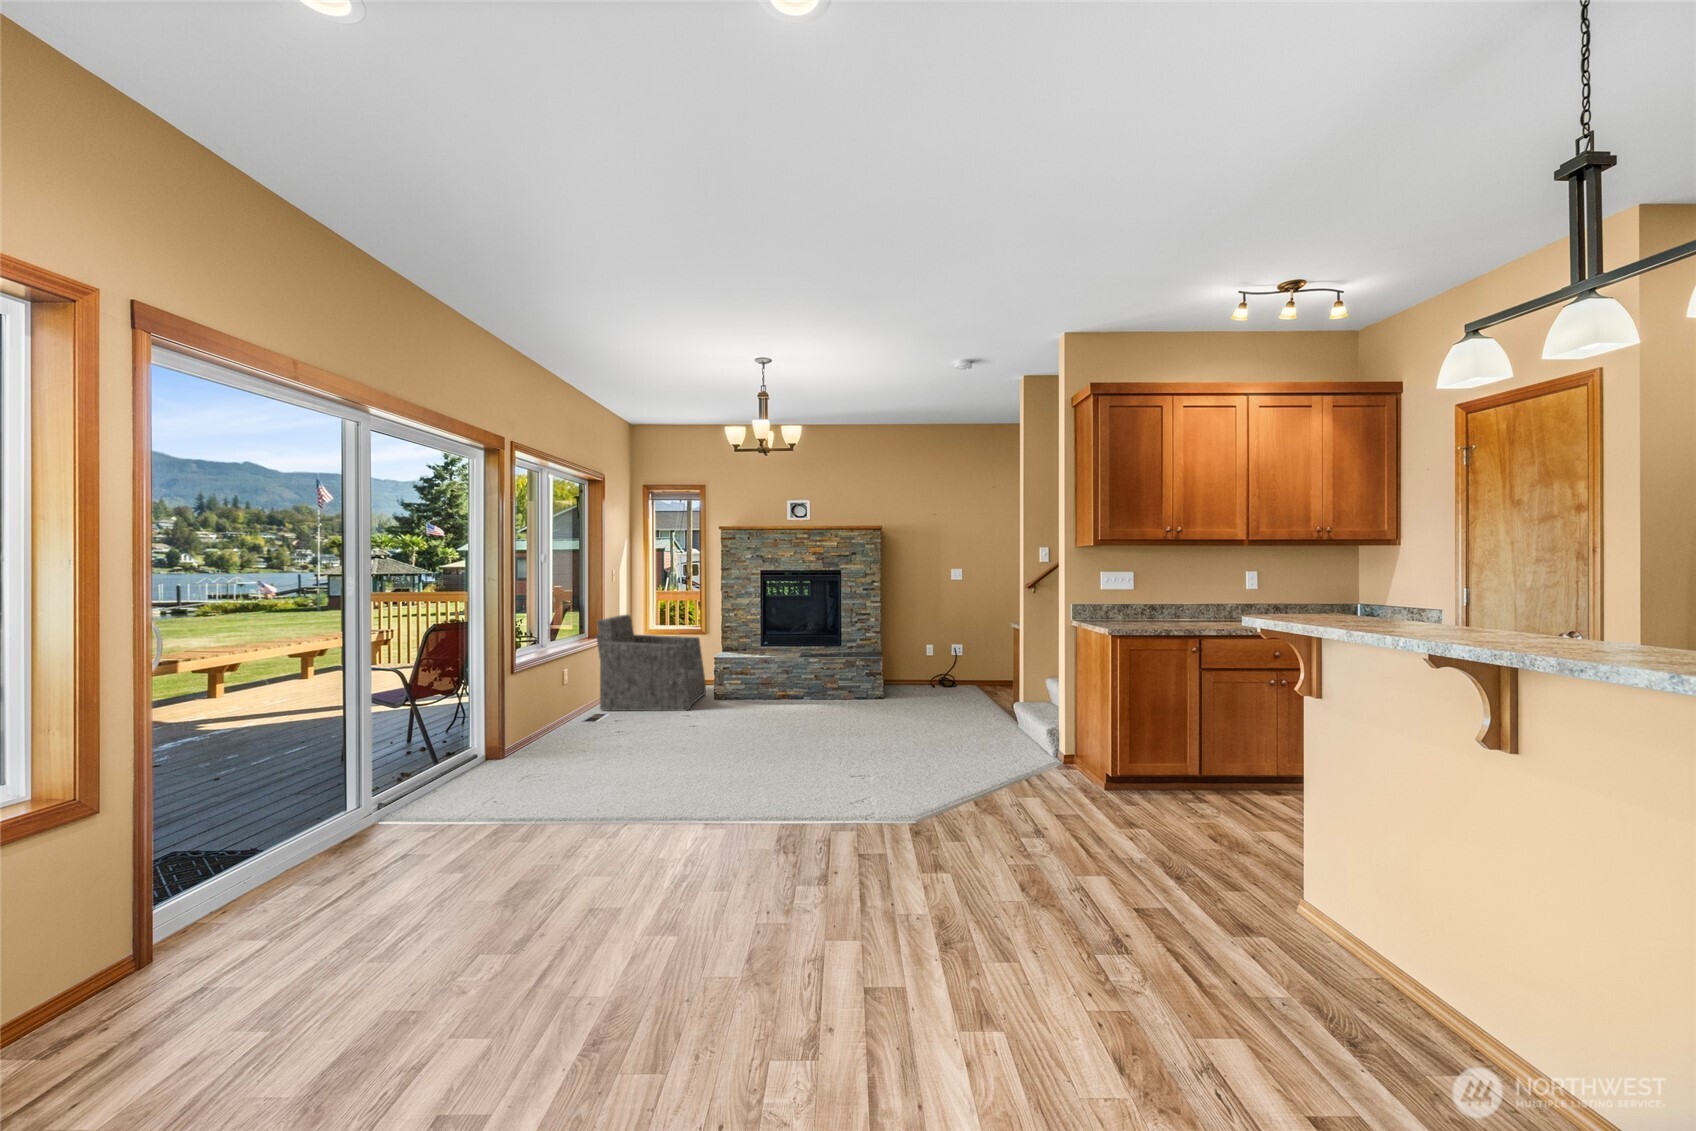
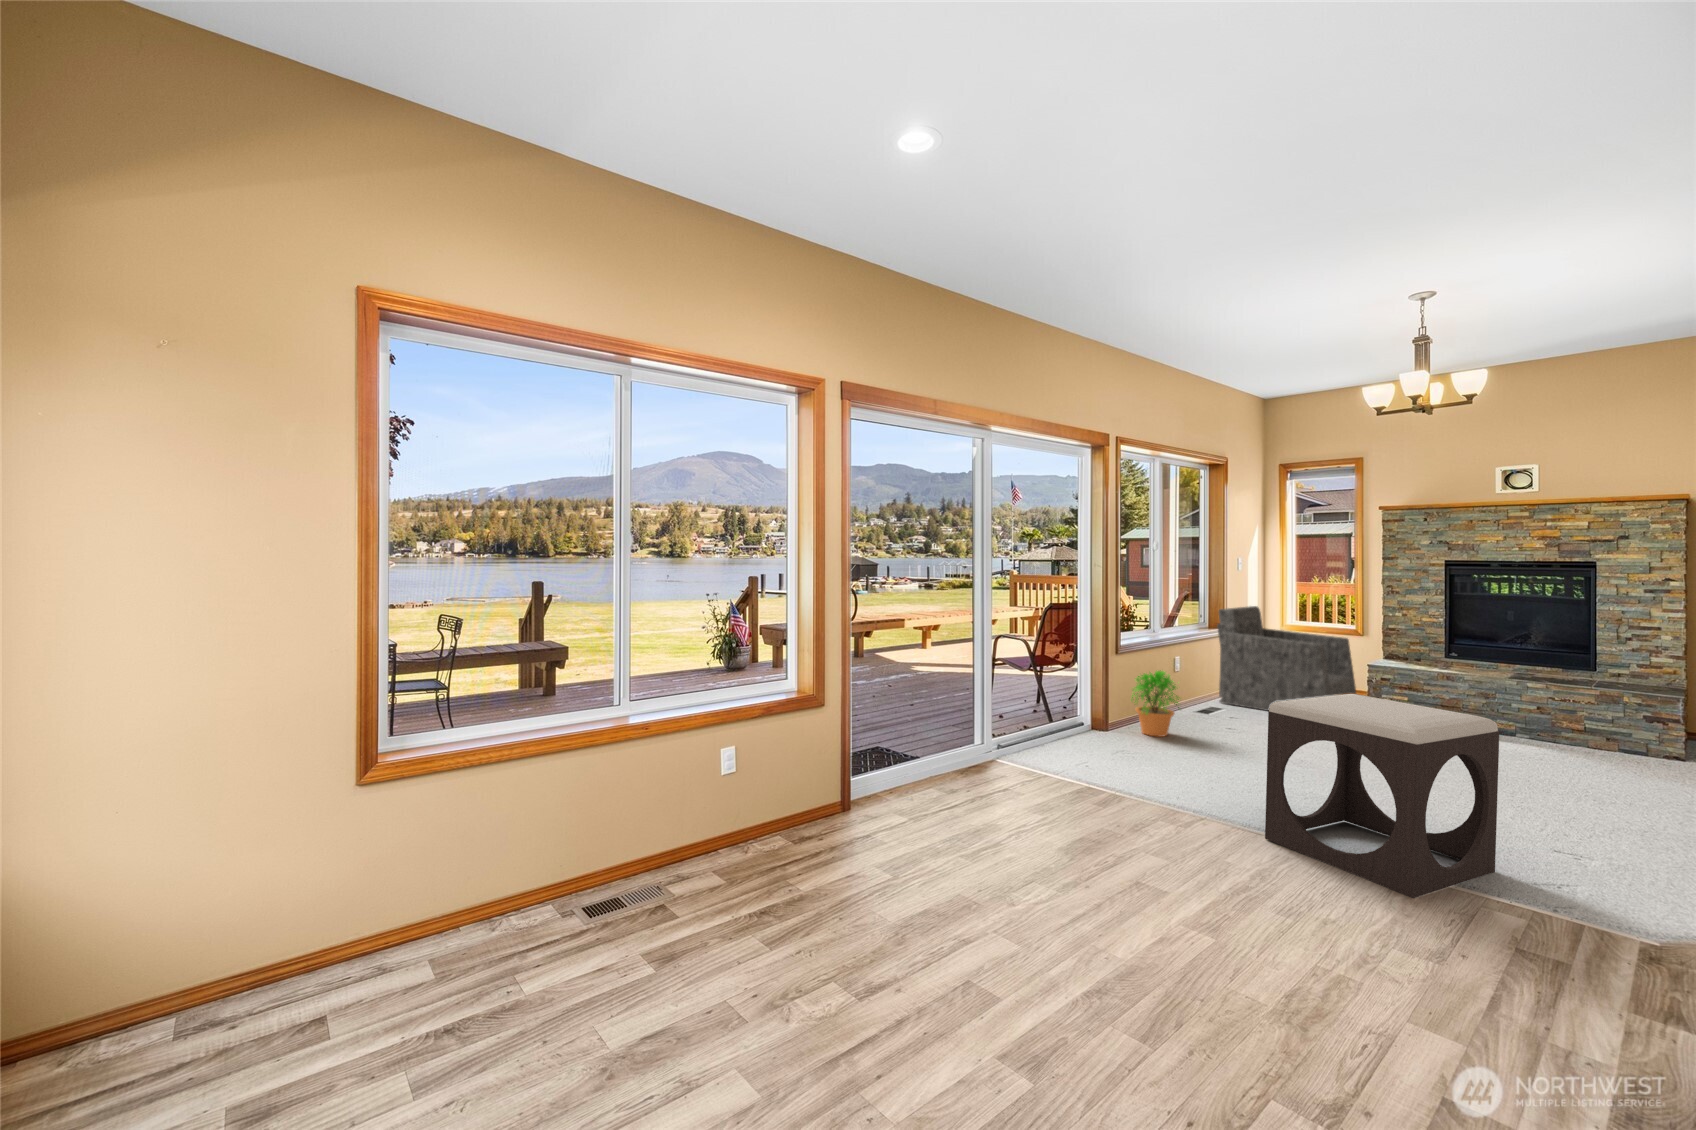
potted plant: none [520,685,574,755] -> present [1131,671,1179,737]
footstool: none [661,687,803,833] -> present [1265,694,1499,898]

